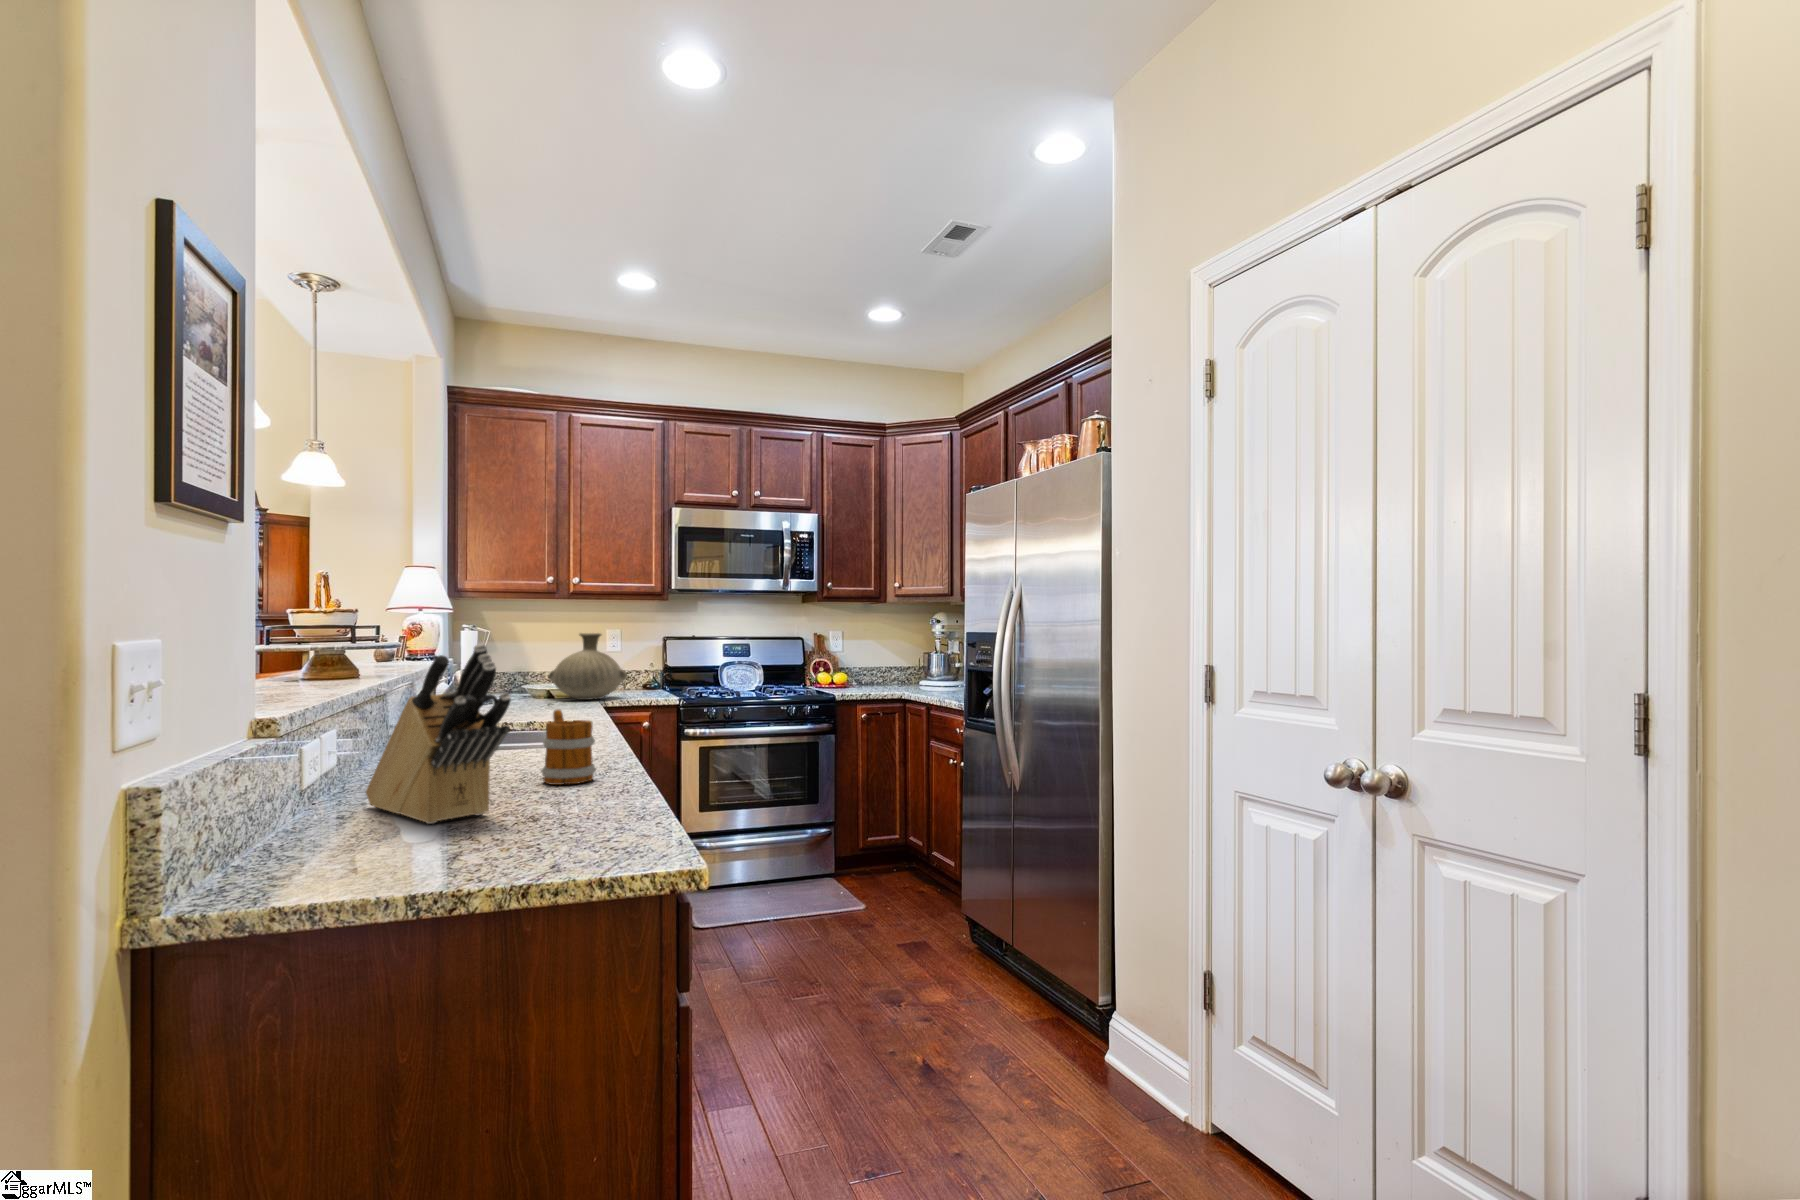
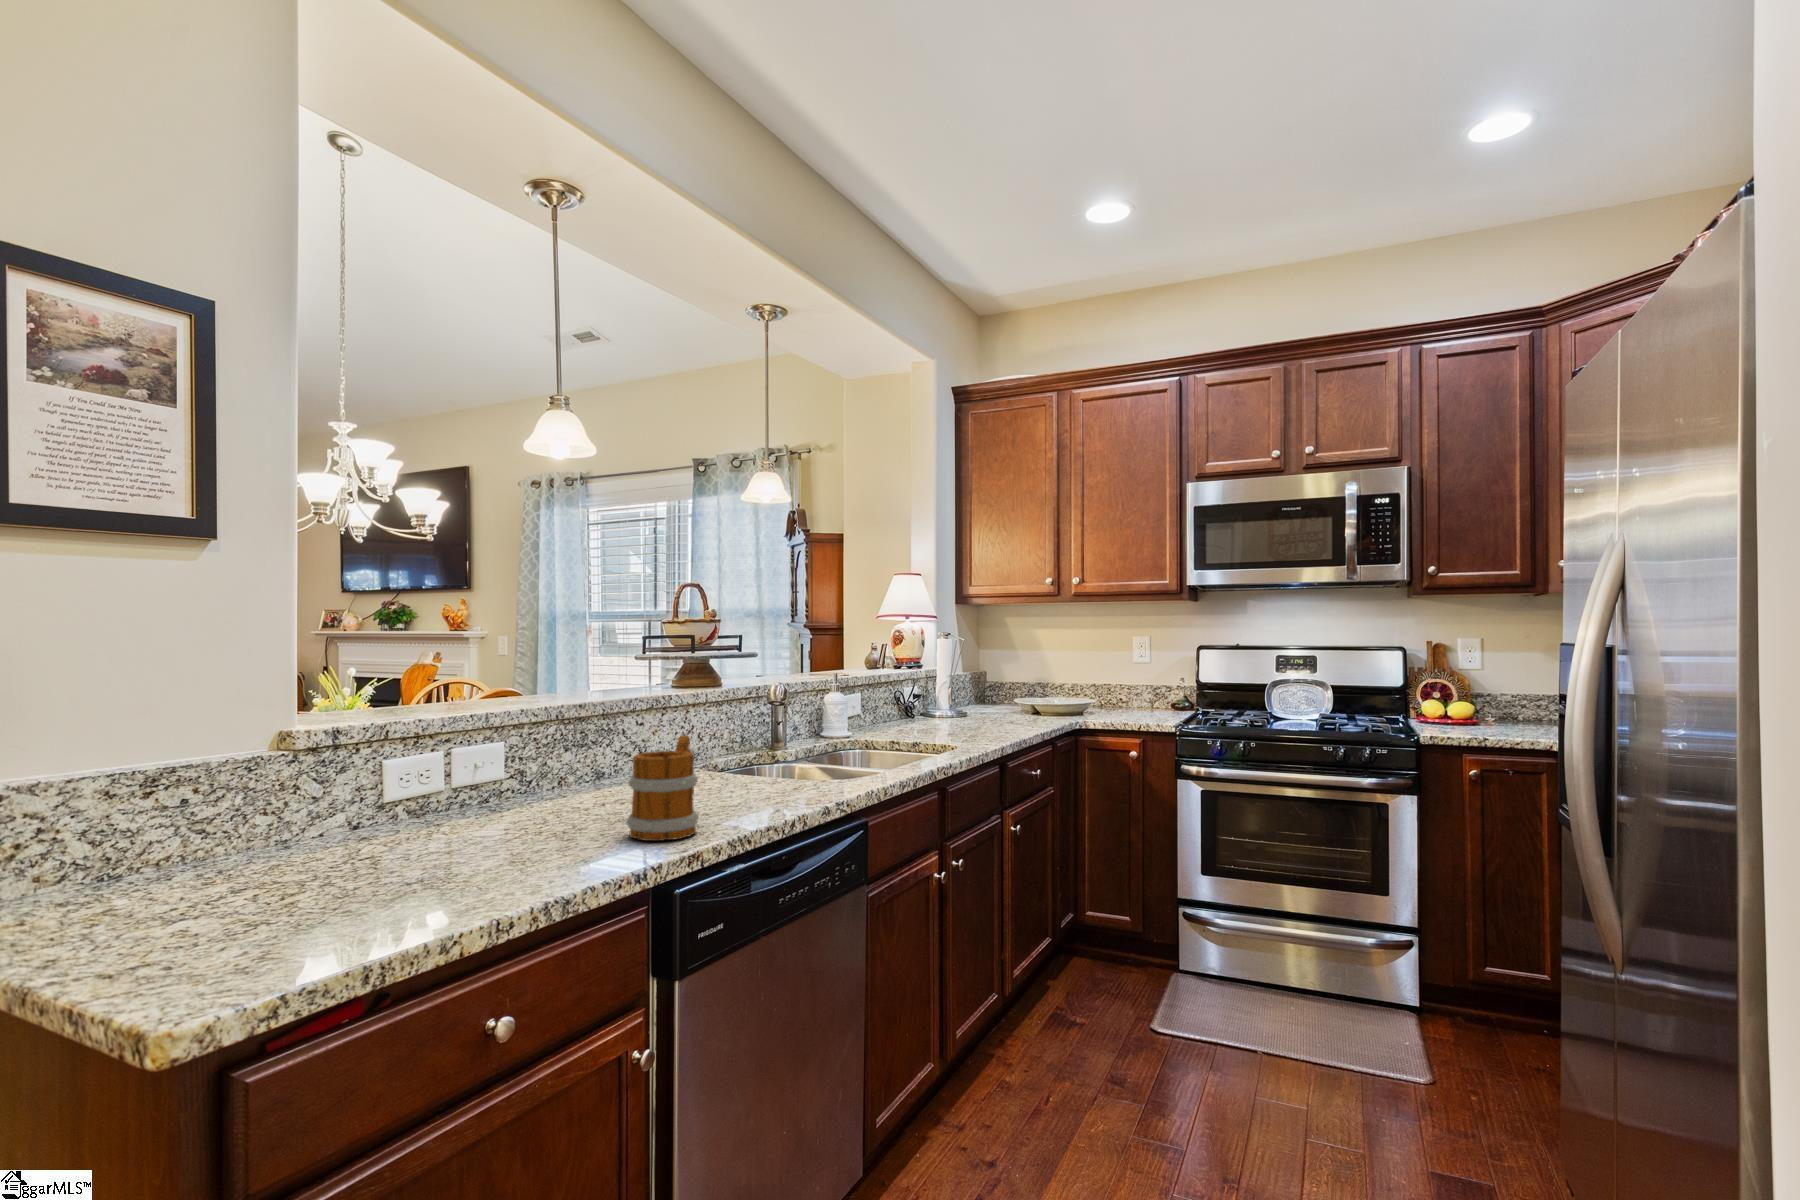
vase: present [549,633,627,700] -> none [1037,639,1116,718]
knife block: present [366,644,511,824] -> none [308,645,495,872]

